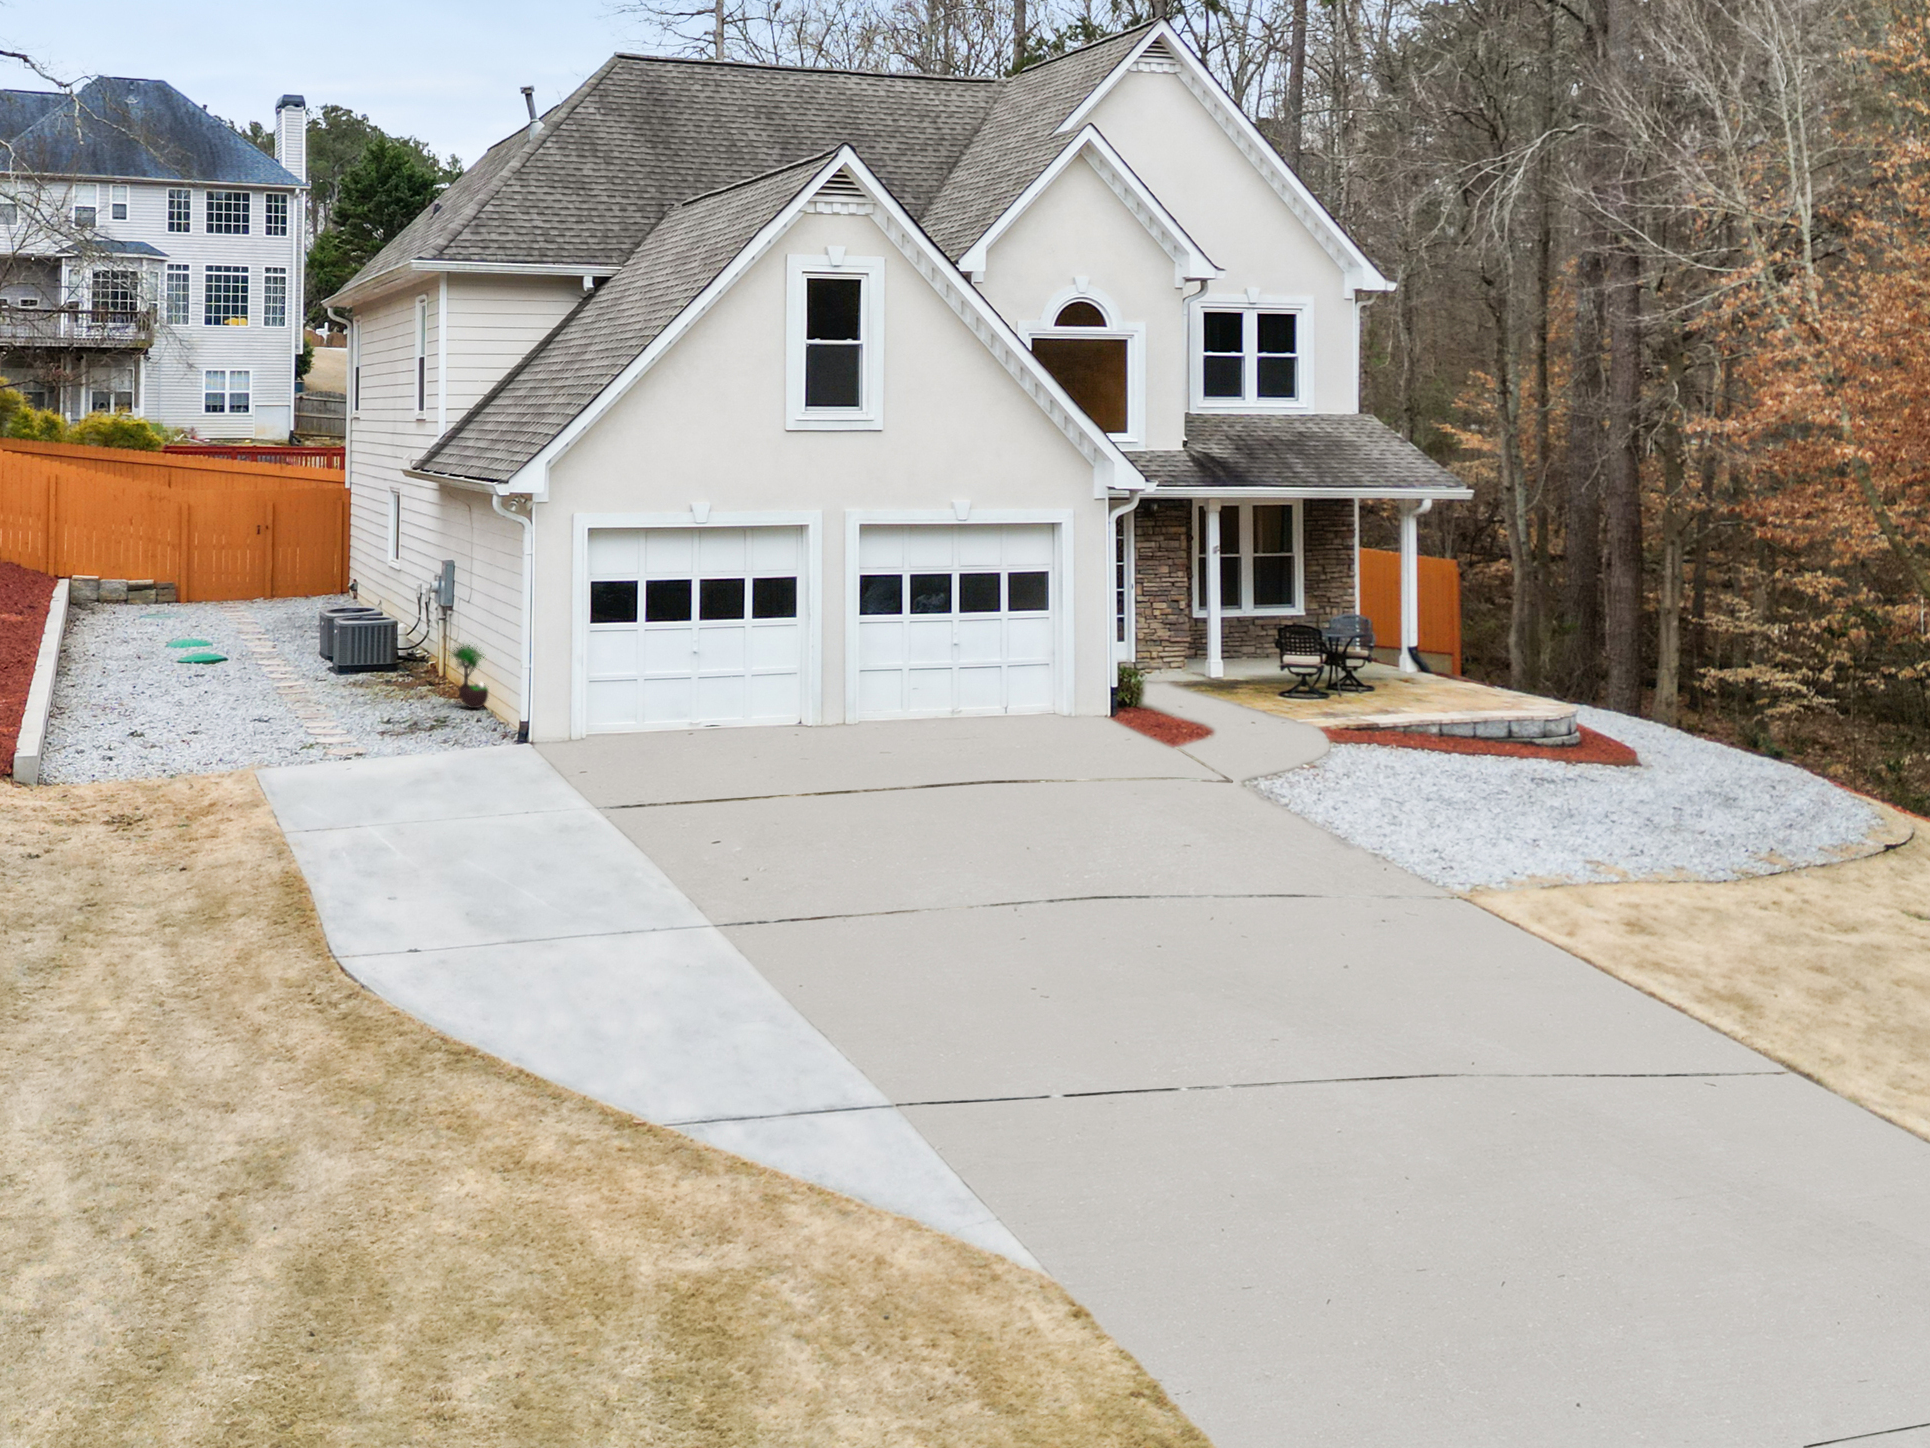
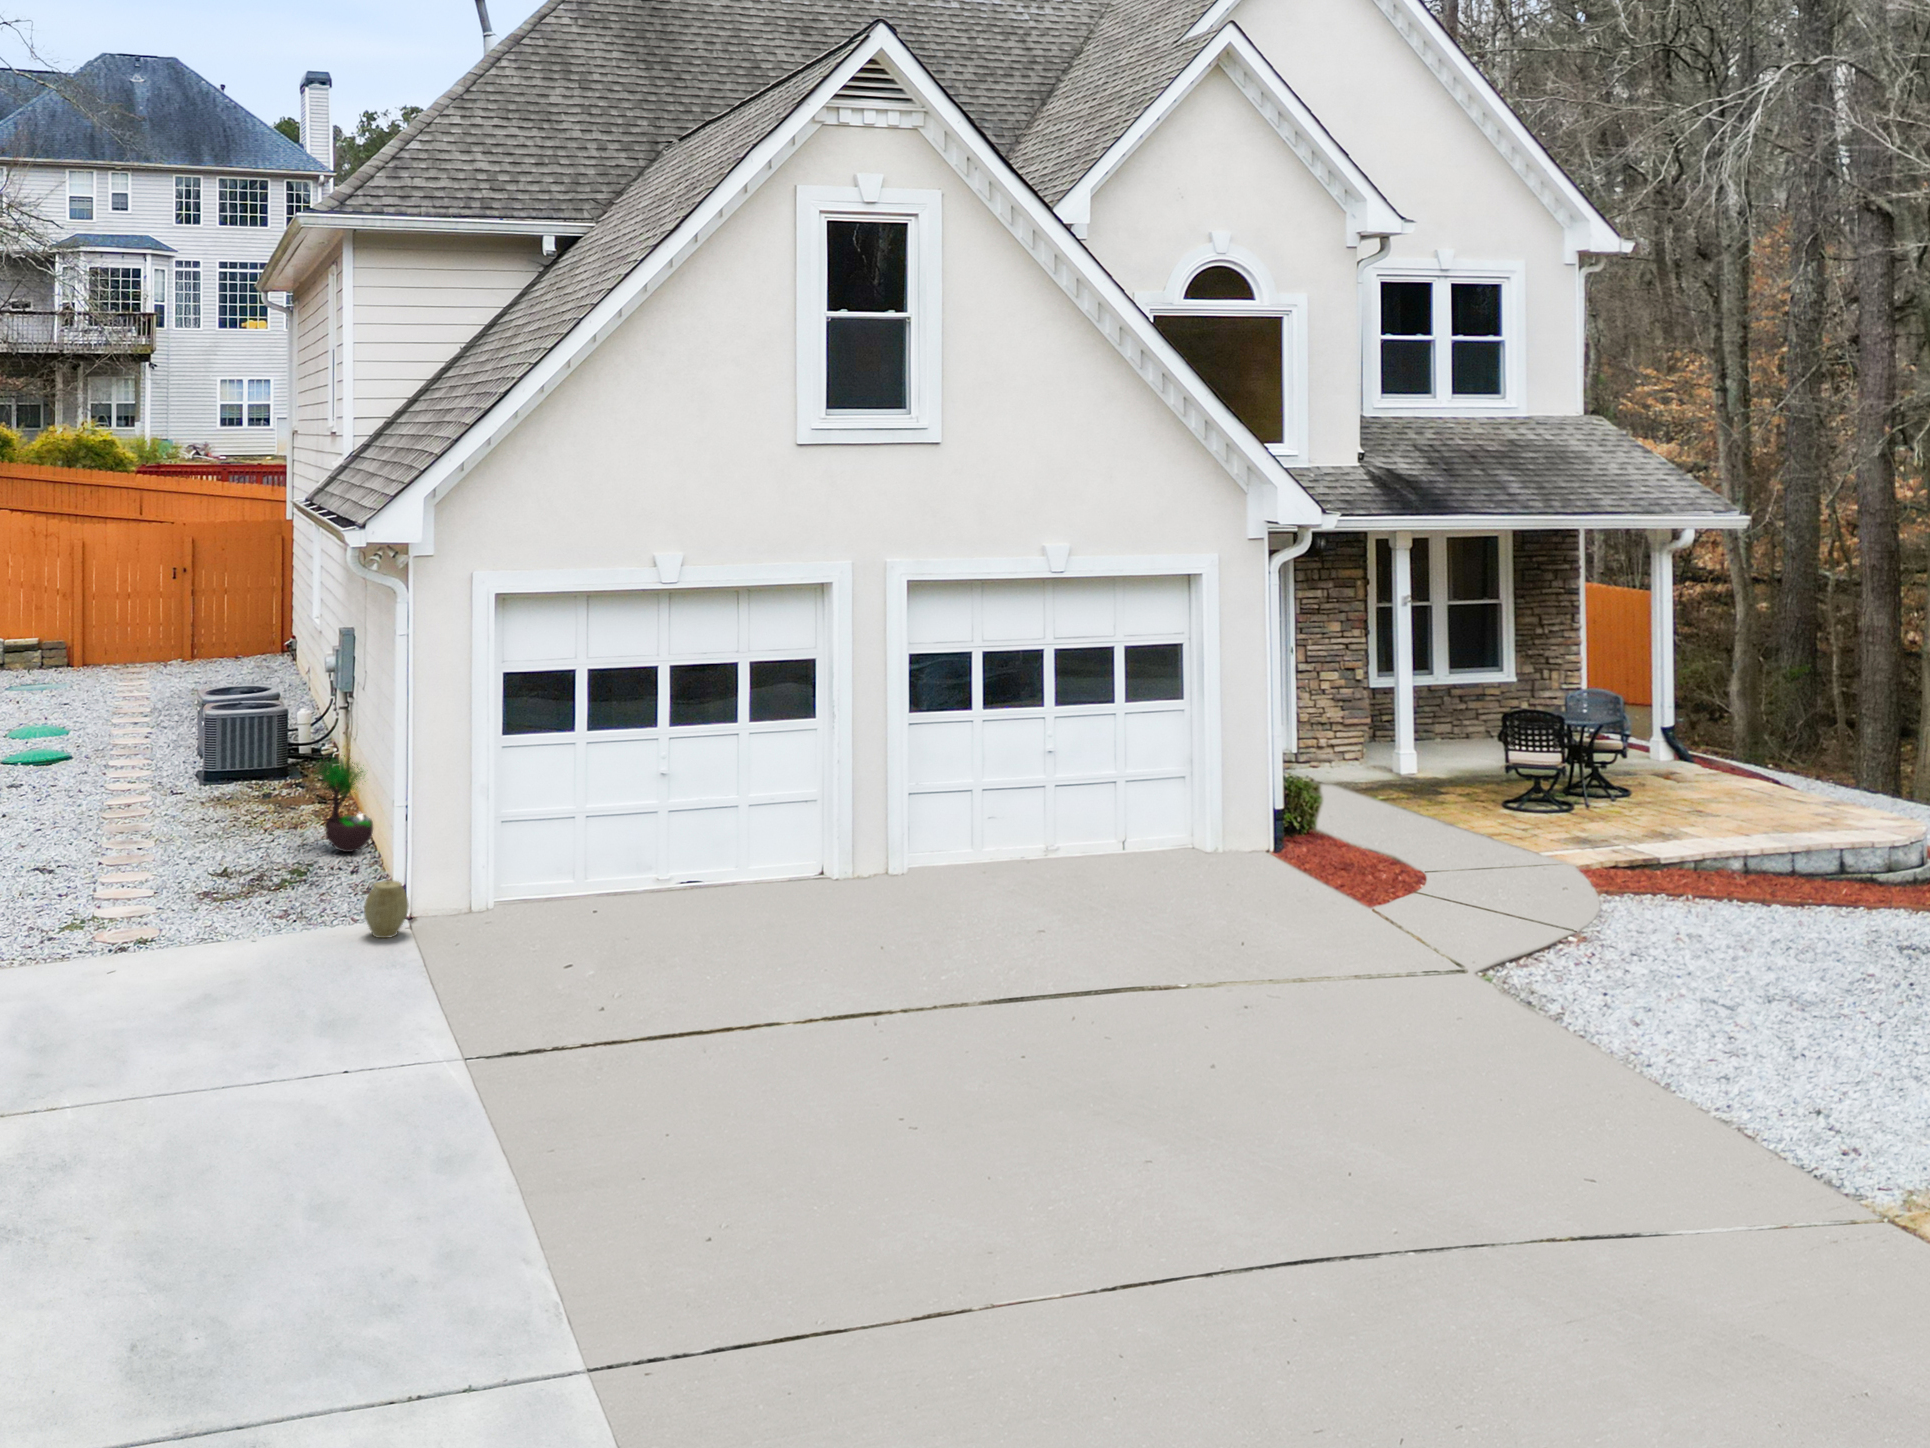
woven basket: none [514,713,542,748] -> present [364,880,409,938]

